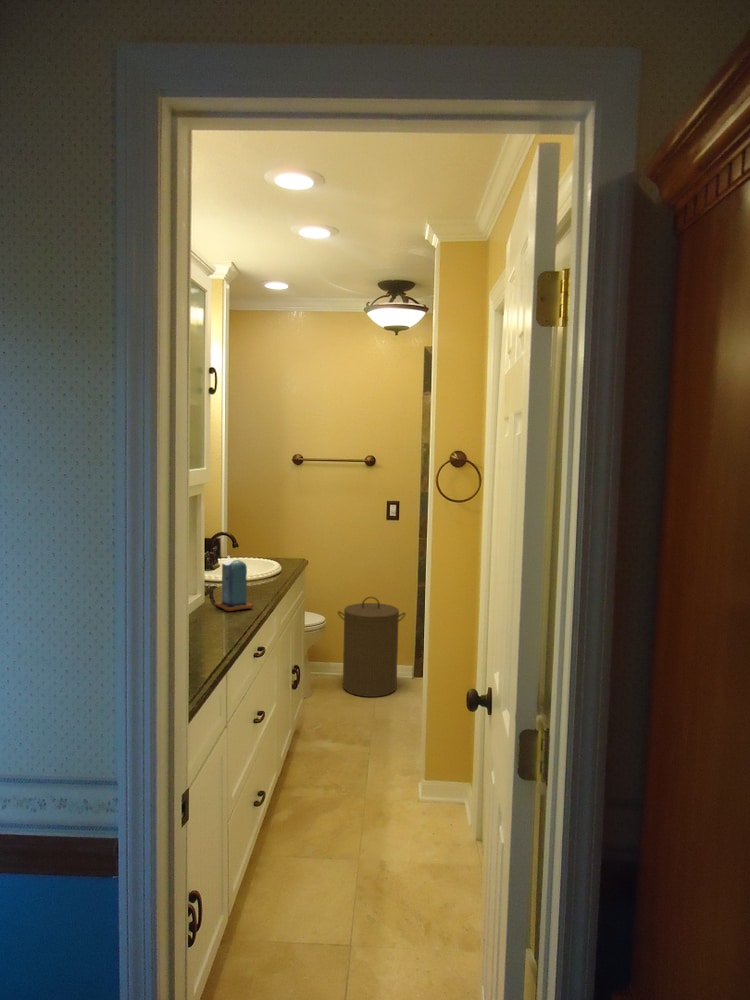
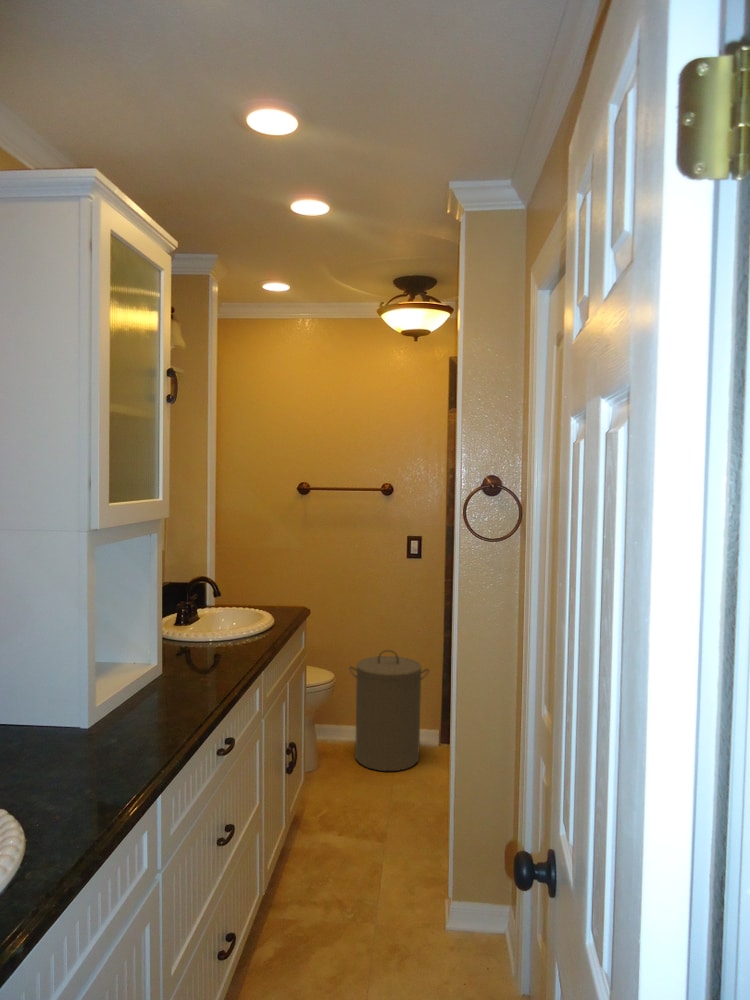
candle: present [215,556,253,611] -> none [176,614,225,689]

